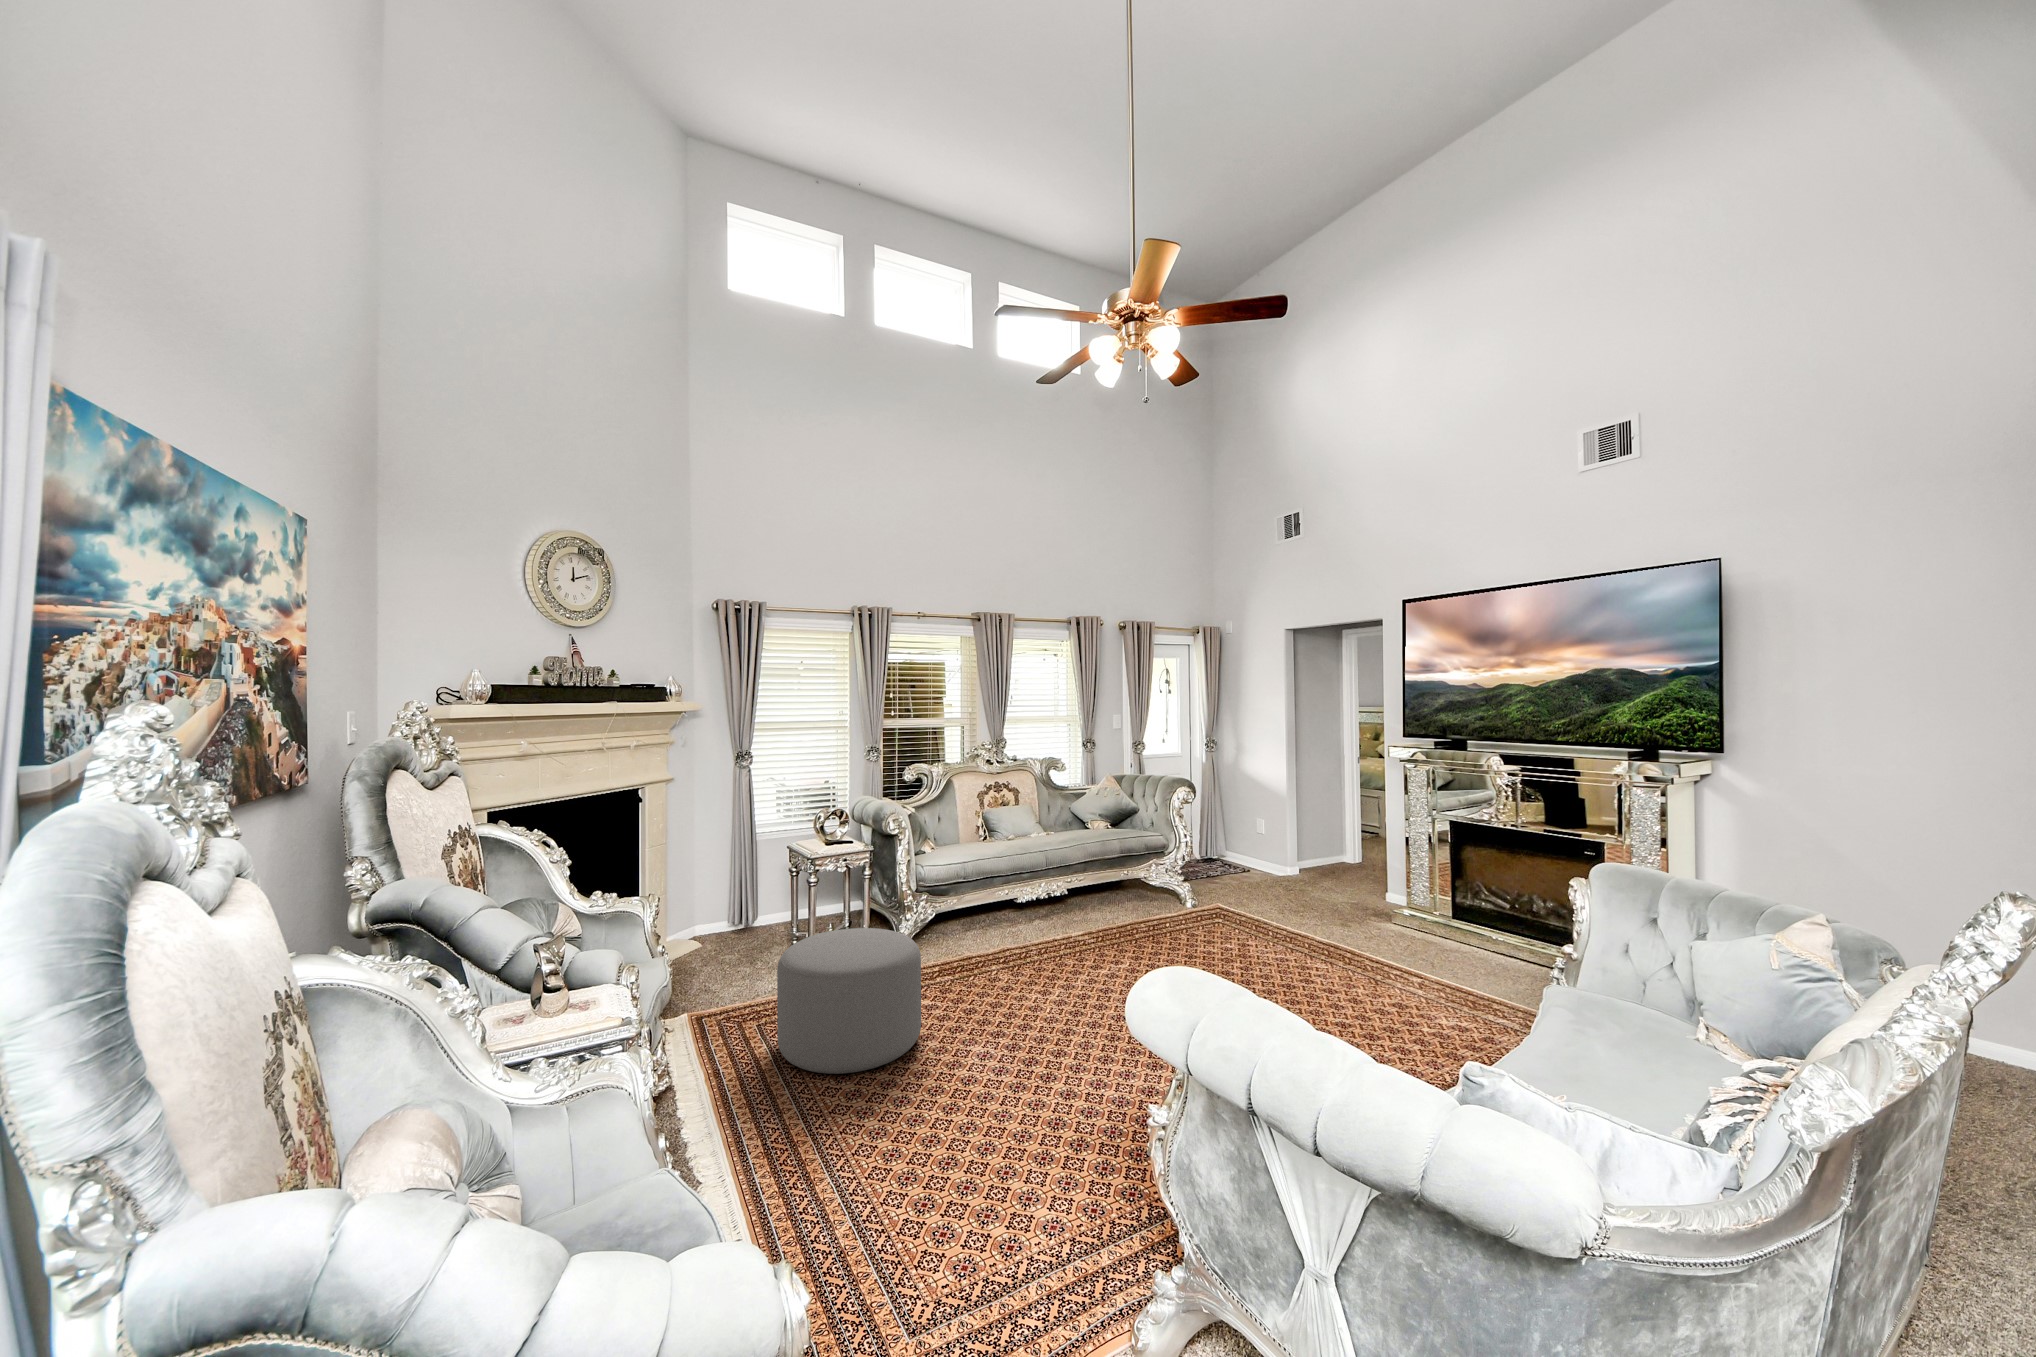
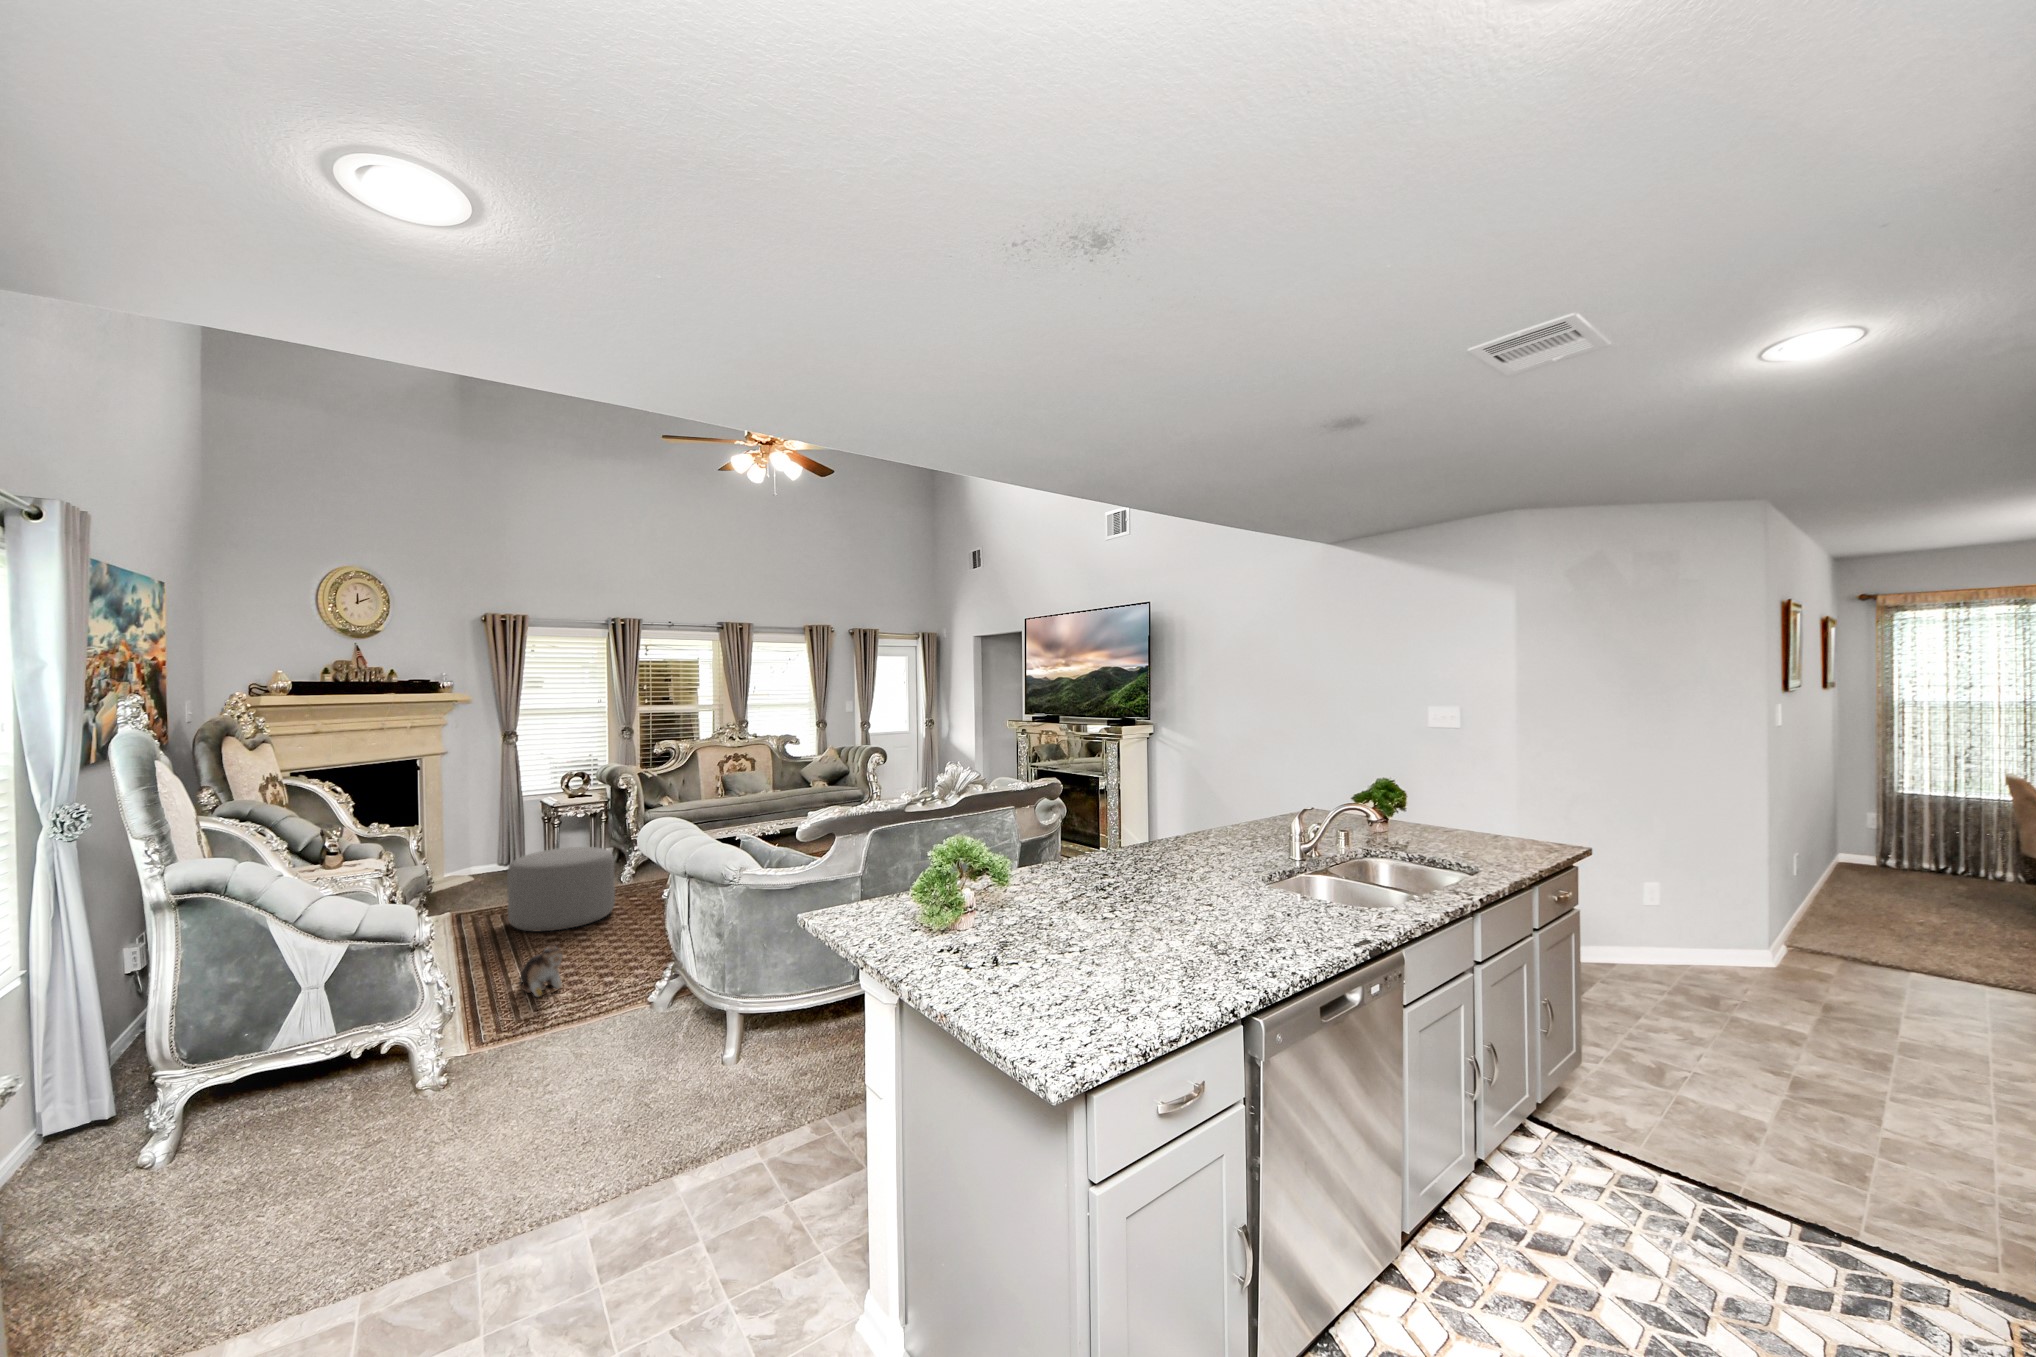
plush toy: none [847,1189,954,1292] -> present [520,946,563,997]

